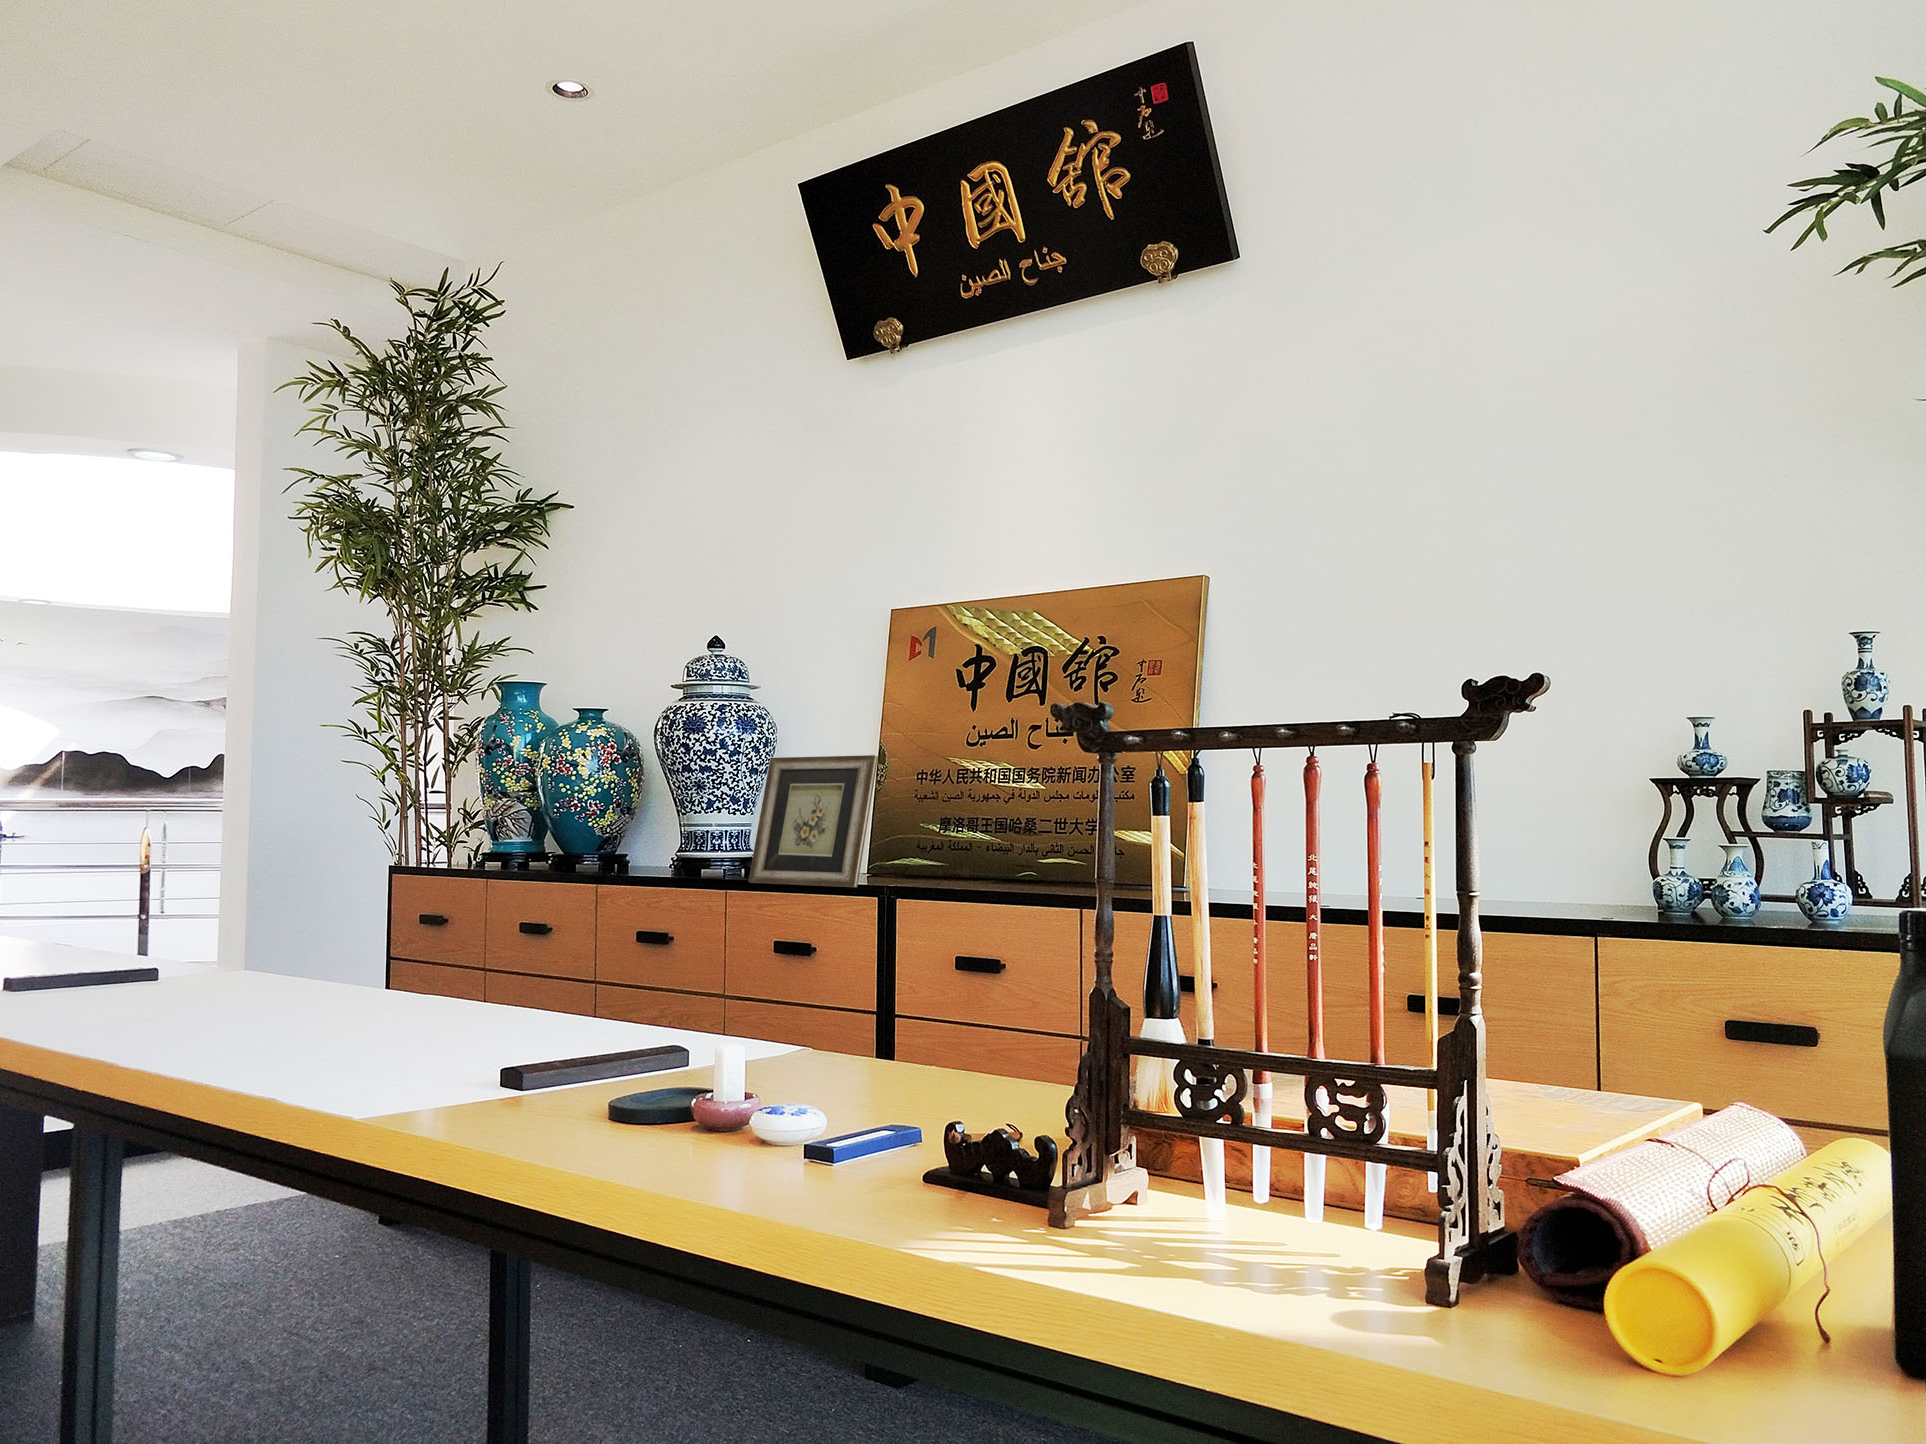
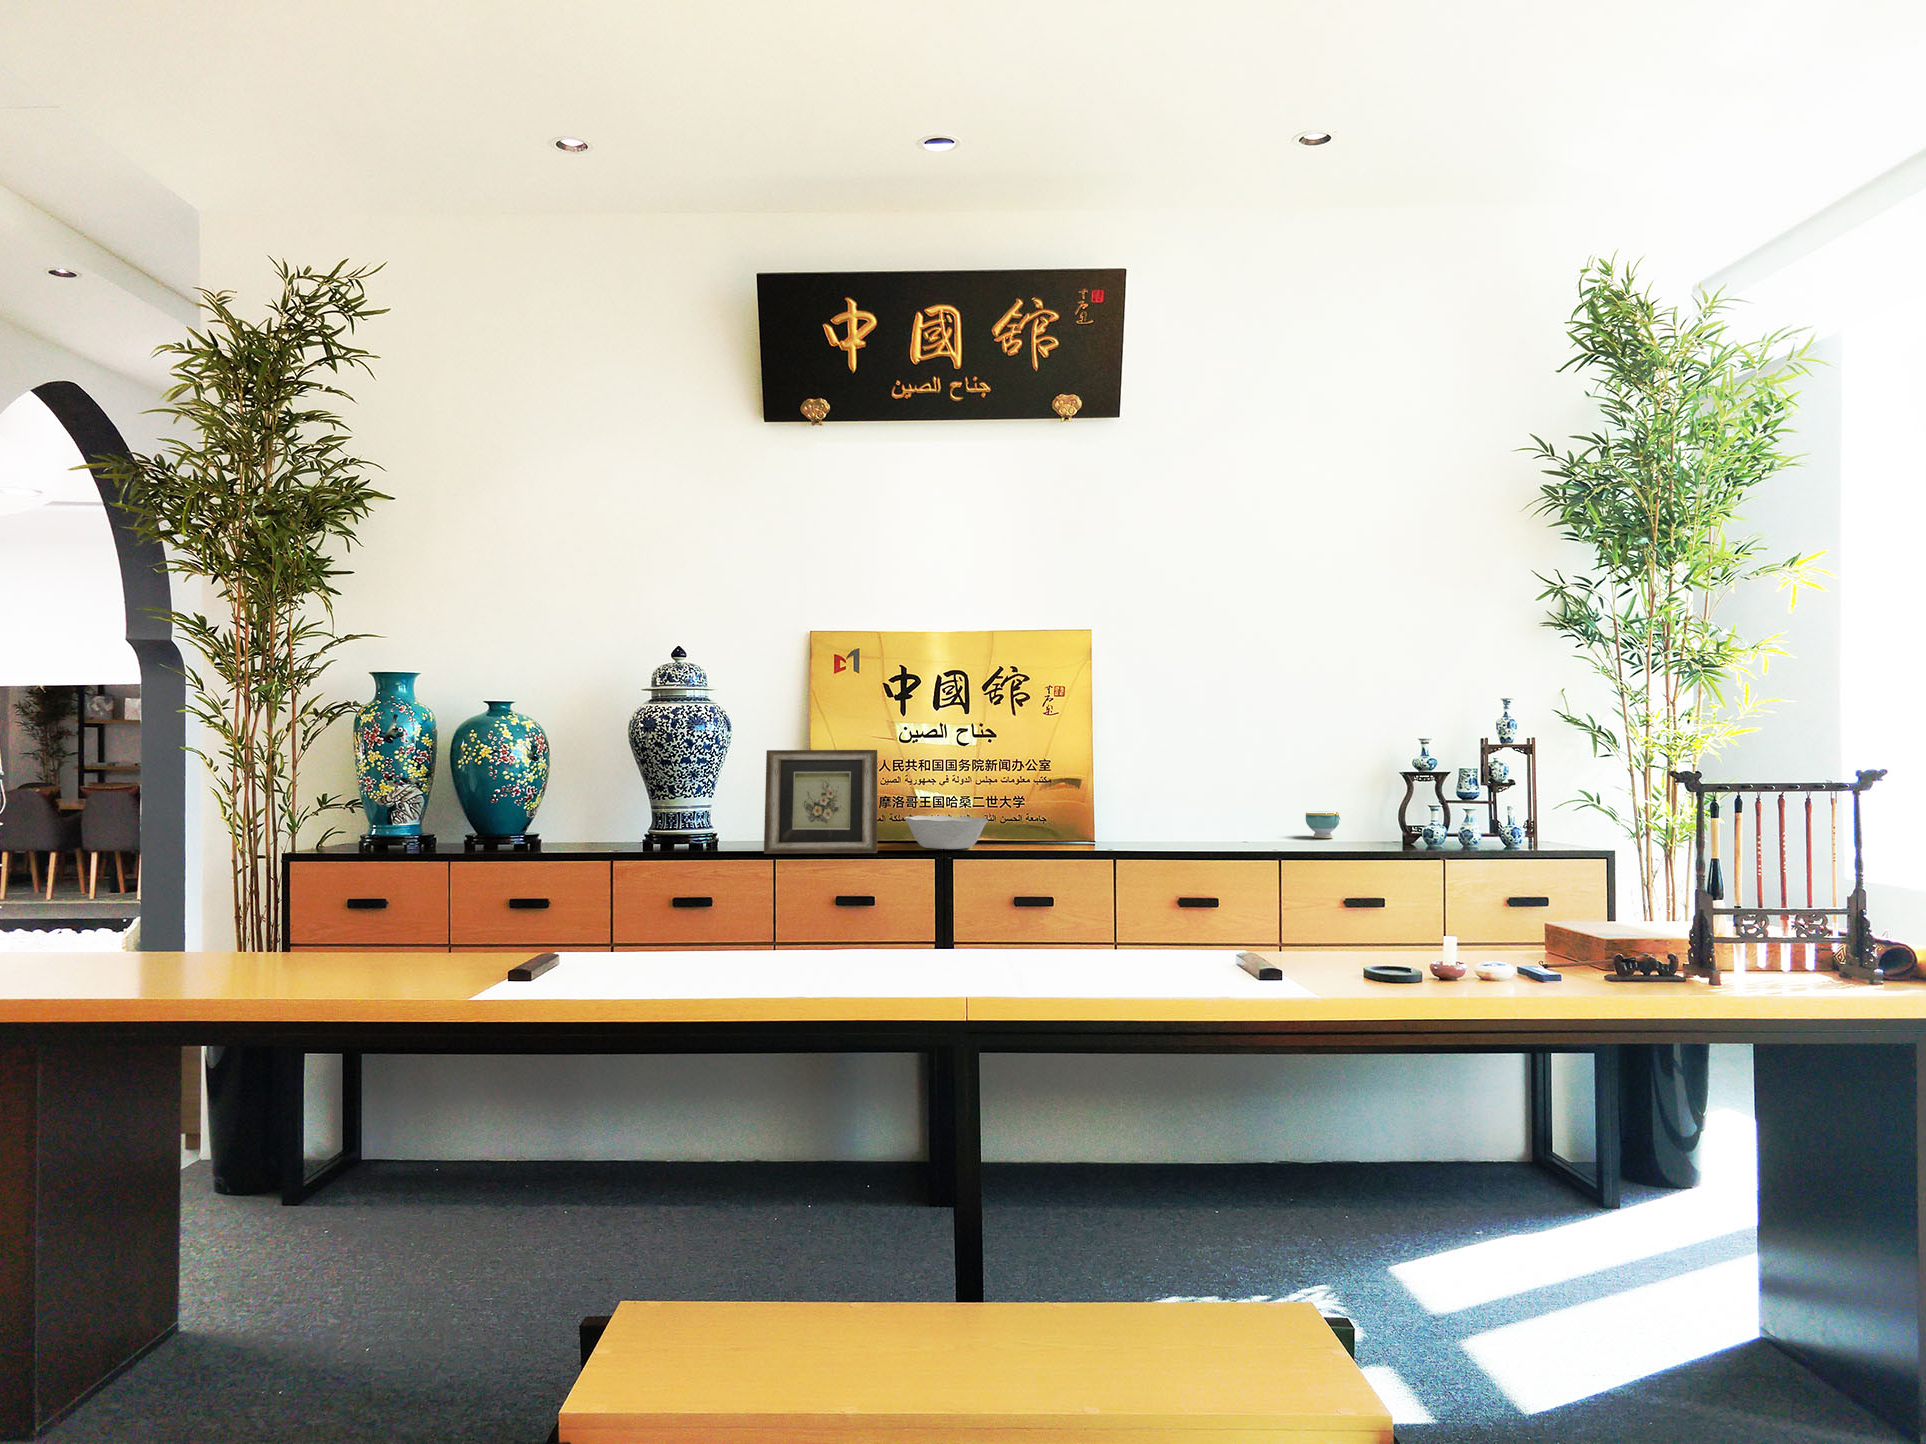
bowl: none [910,841,1021,886] -> present [905,815,988,849]
teacup: none [1517,849,1591,894] -> present [1306,812,1340,838]

